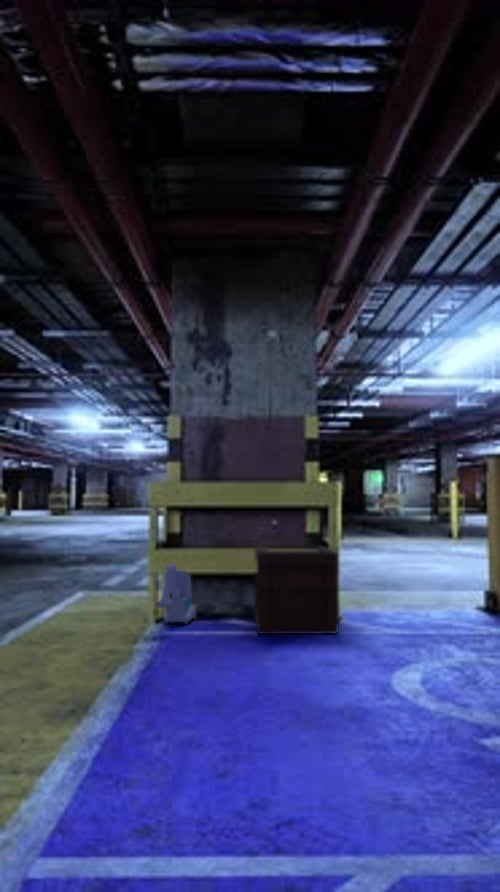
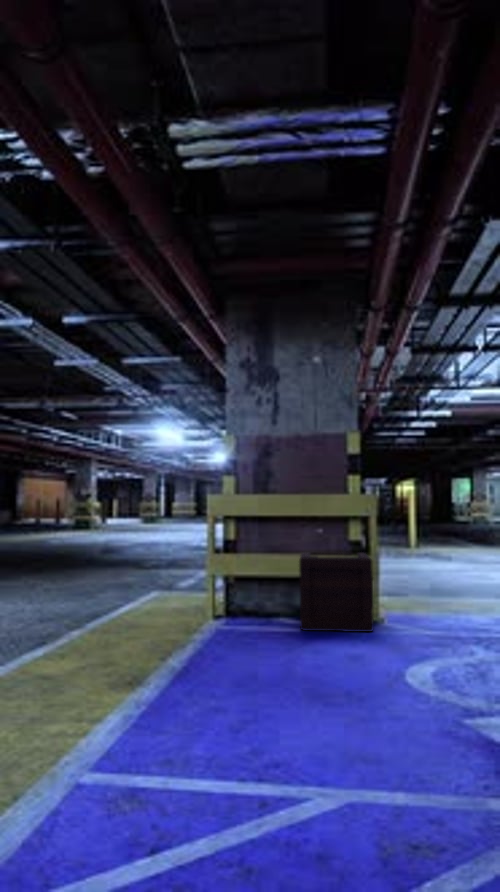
vacuum cleaner: present [157,563,196,623] -> none [211,566,250,621]

